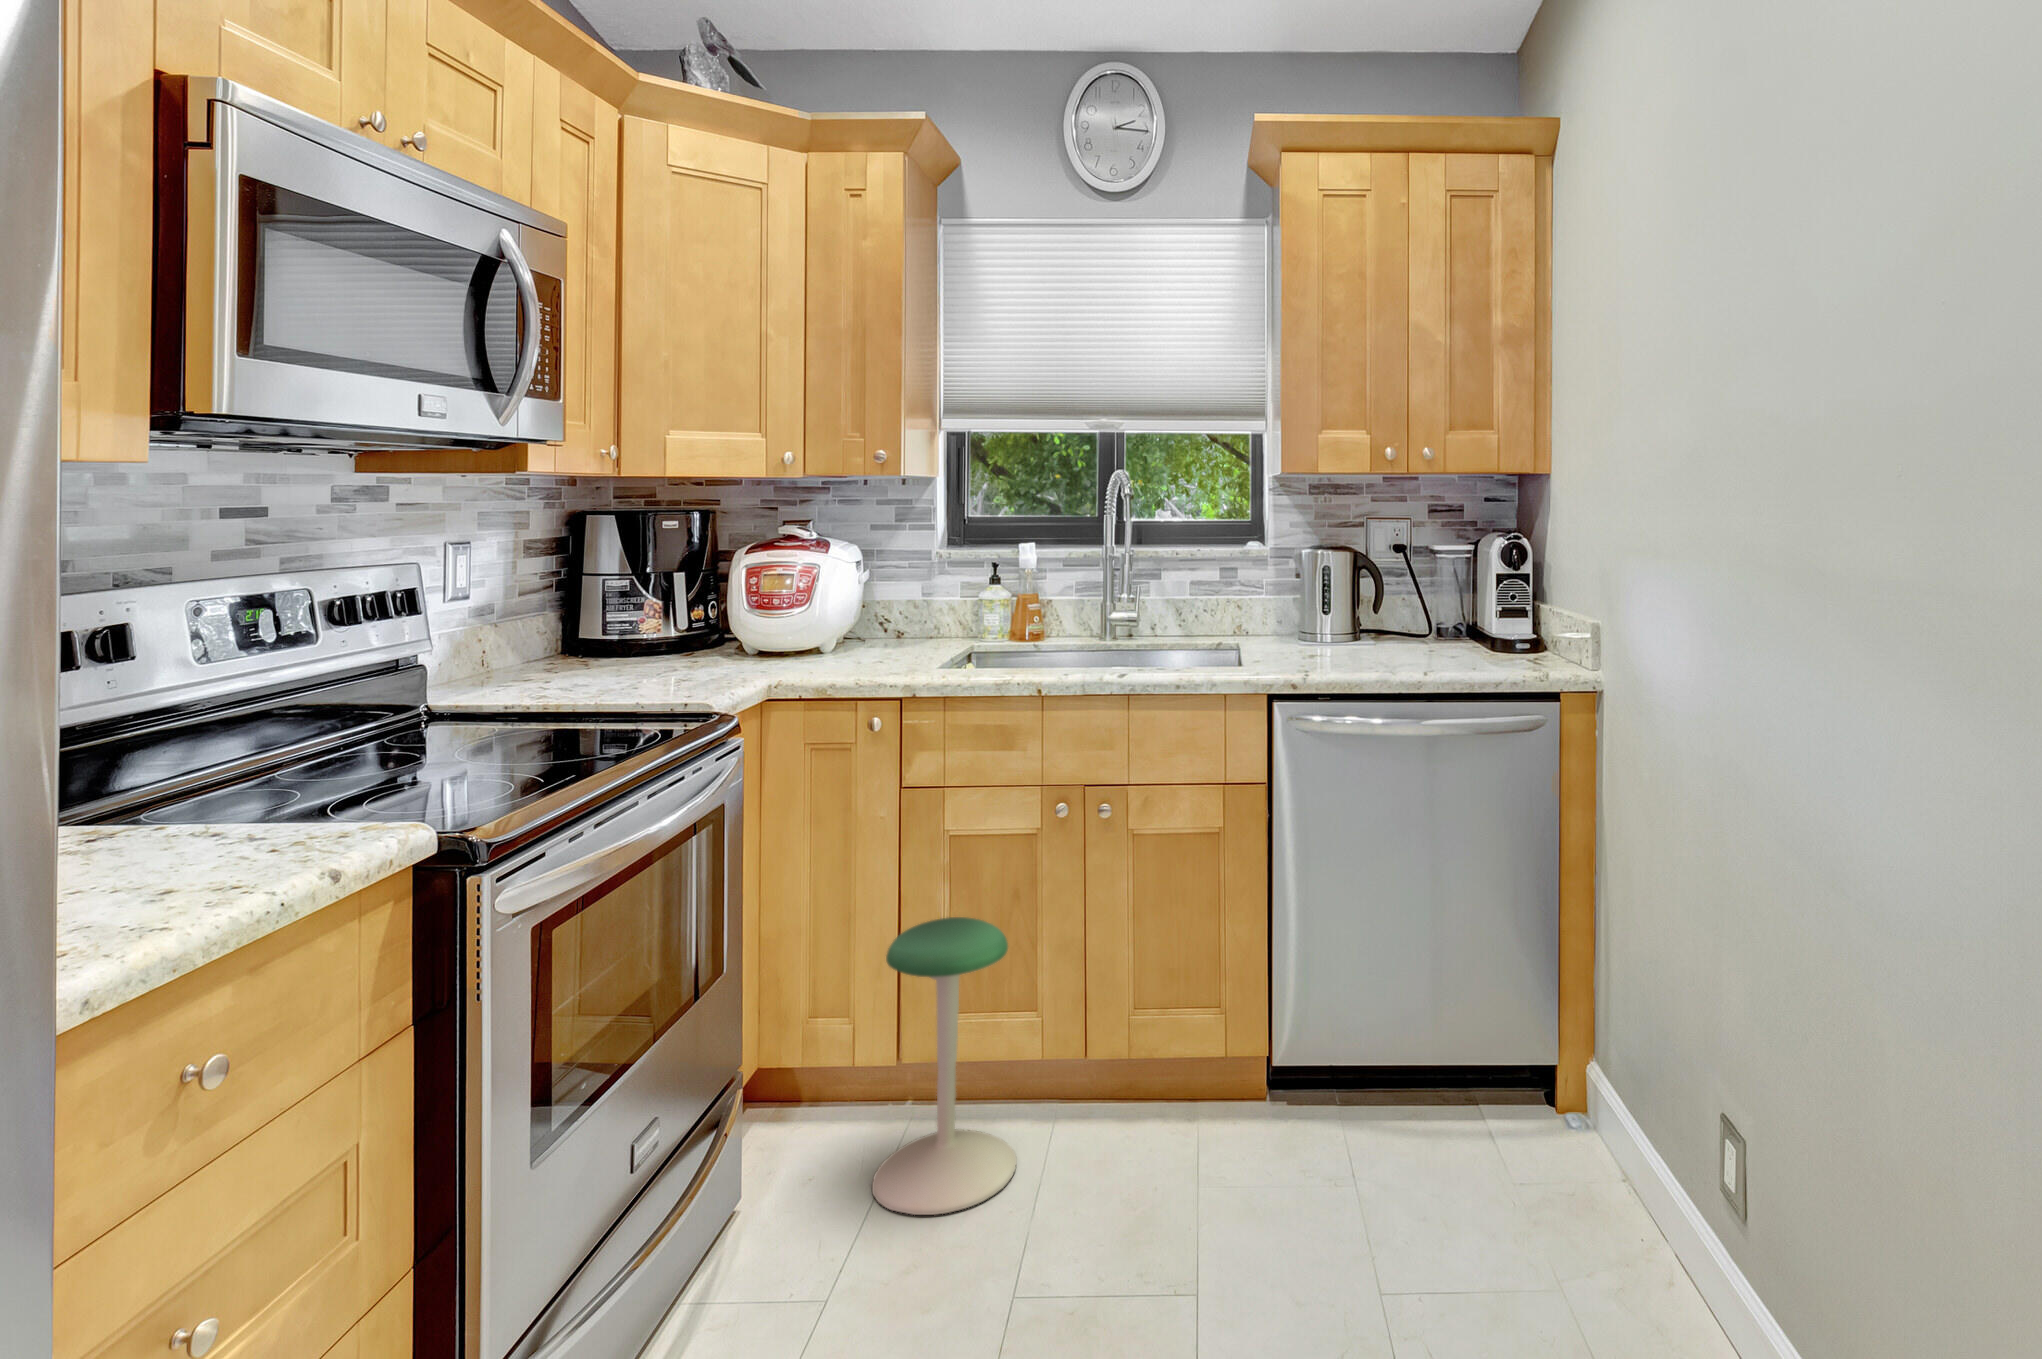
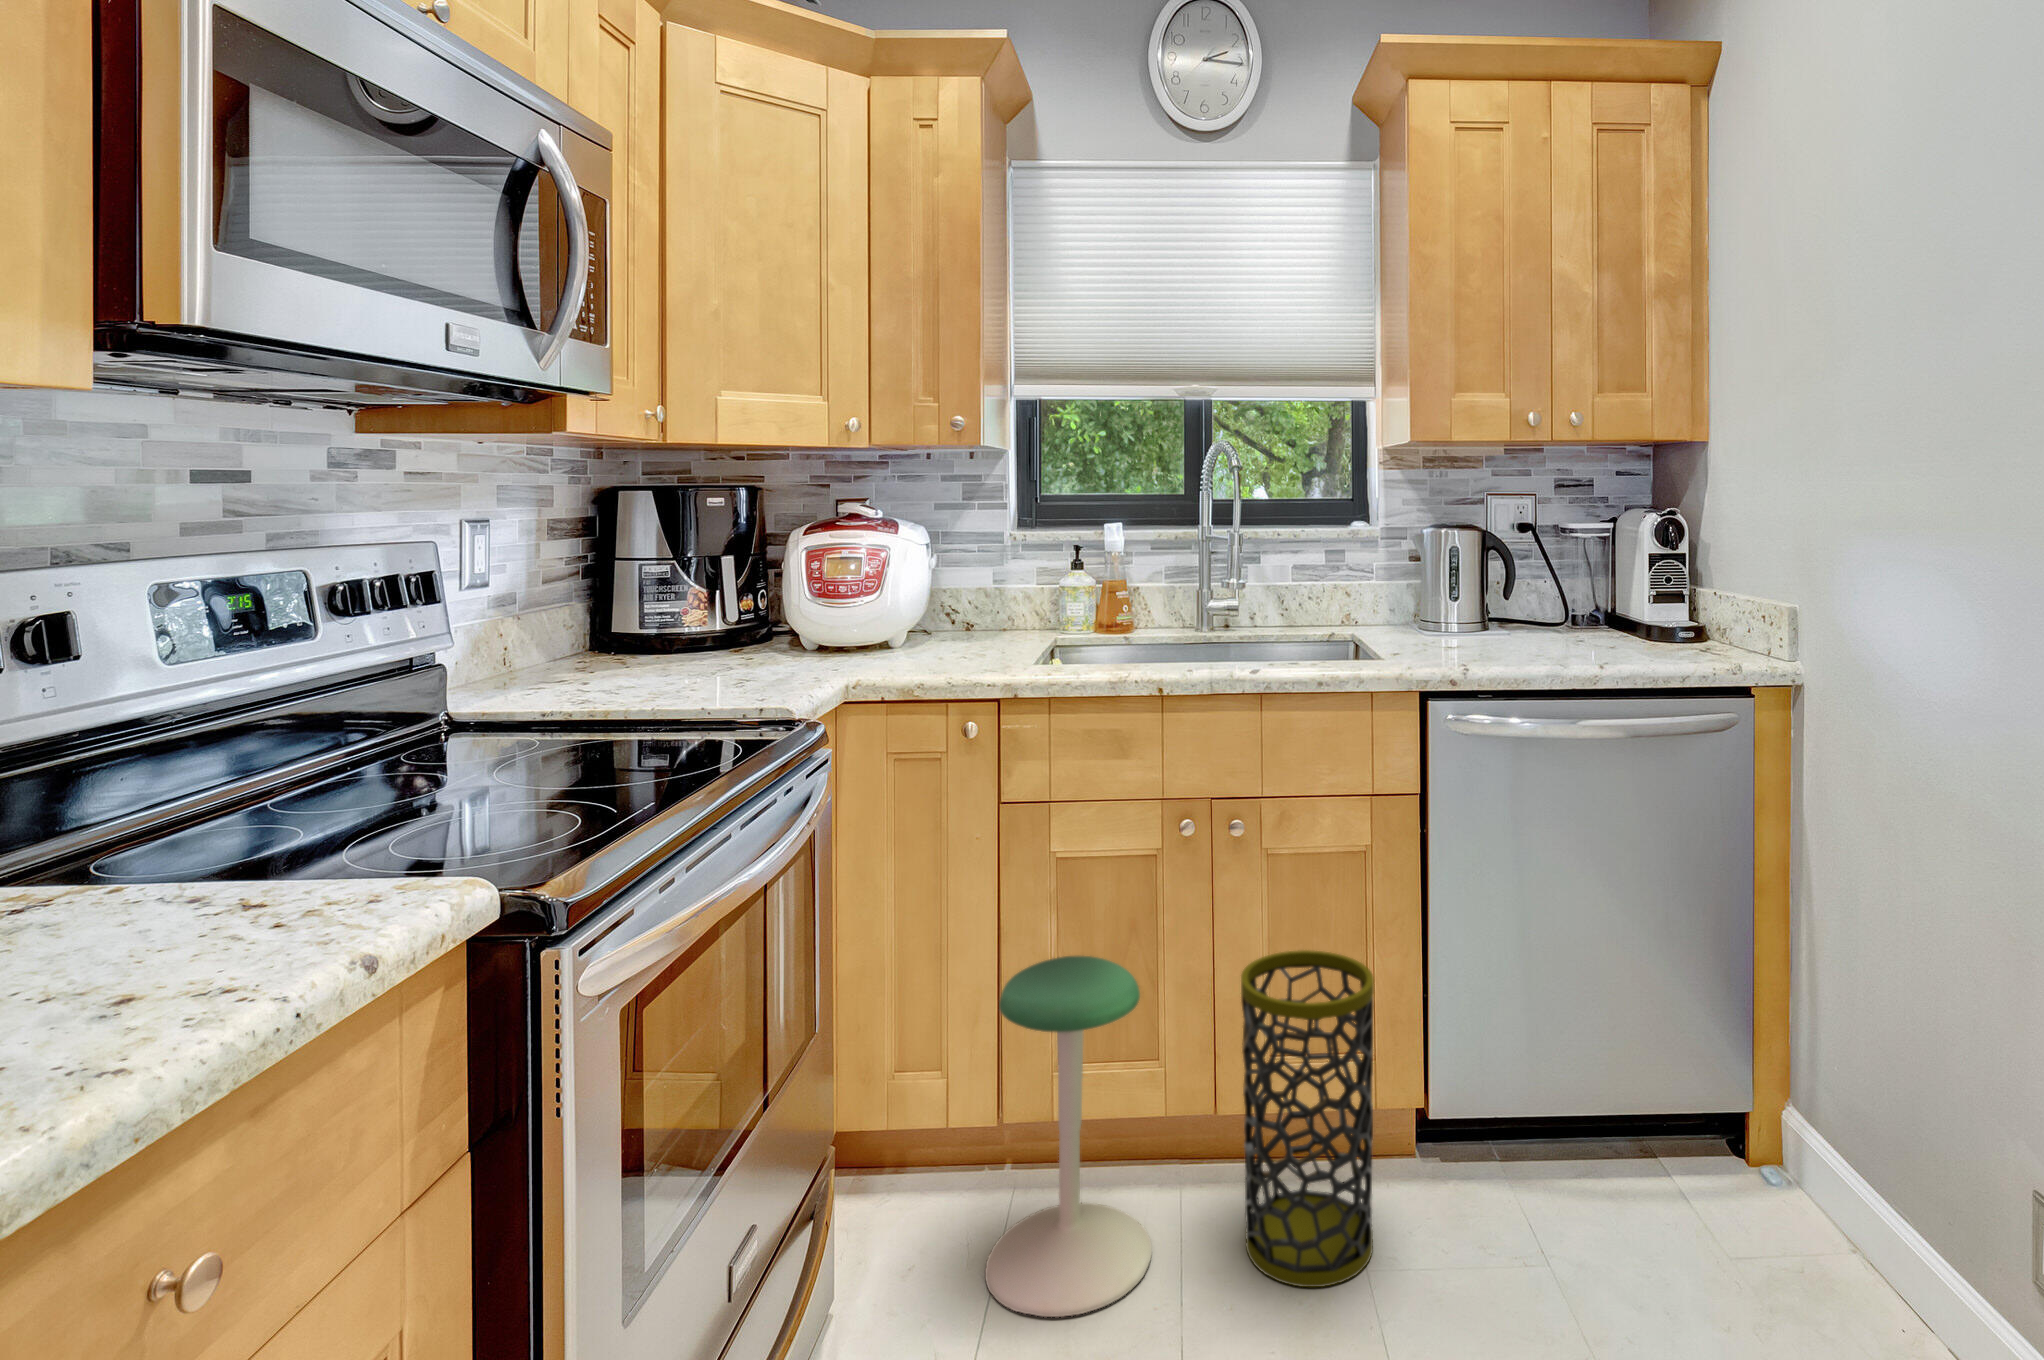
trash can: none [1094,916,1207,1197] -> present [1241,950,1374,1287]

